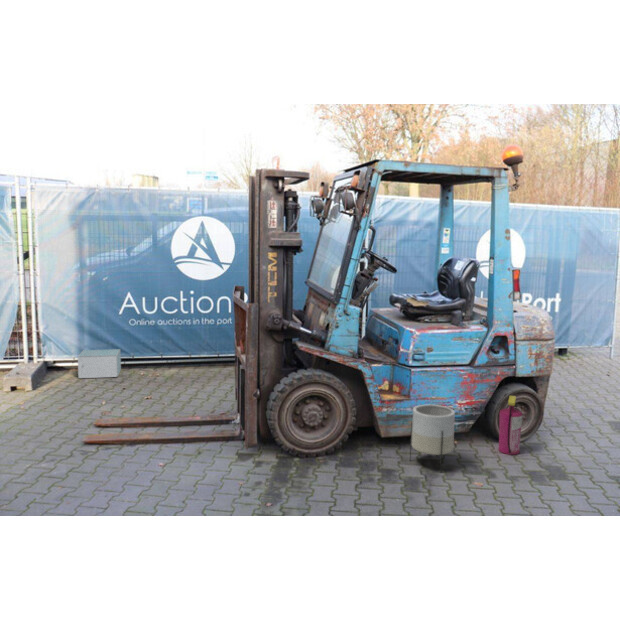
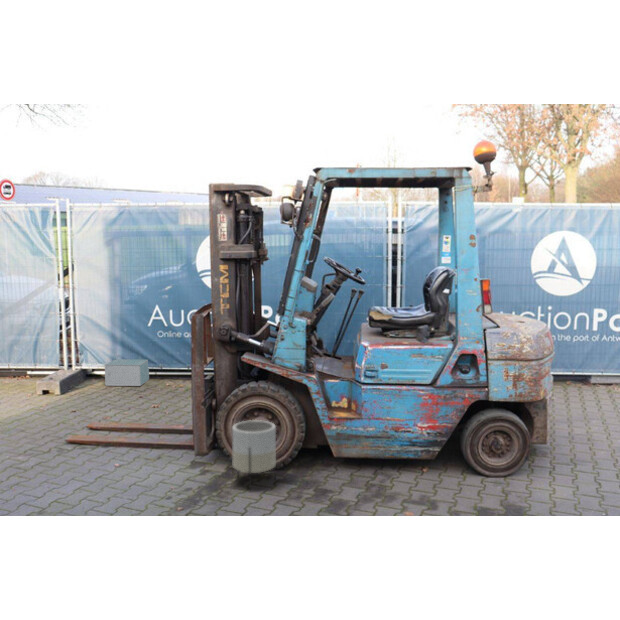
fire extinguisher: present [498,396,523,455] -> none [469,421,494,487]
planter: present [410,405,455,471] -> present [232,420,276,474]

